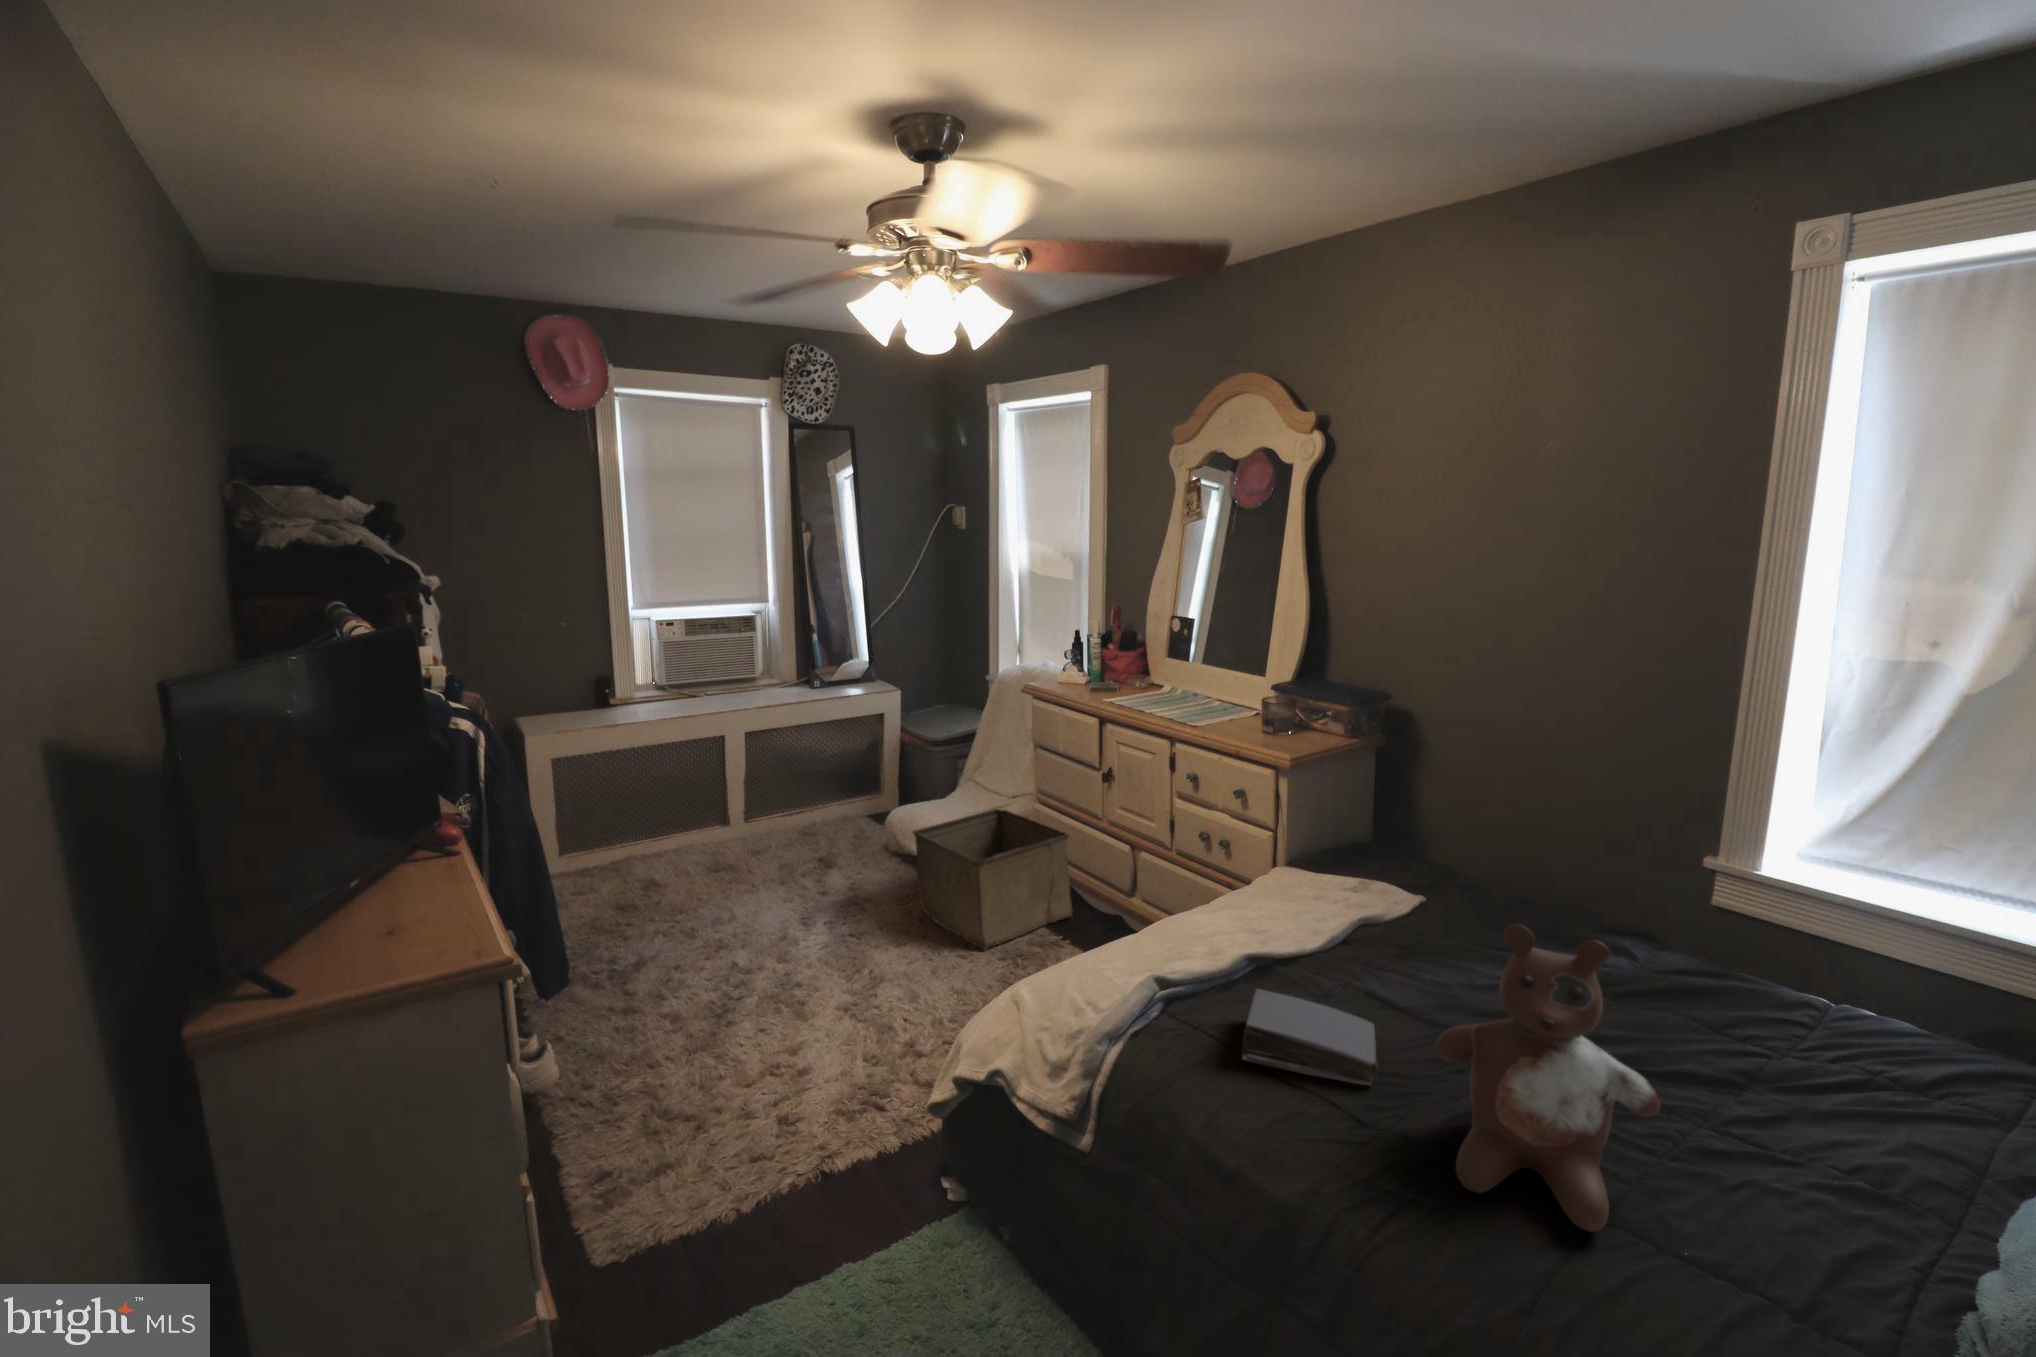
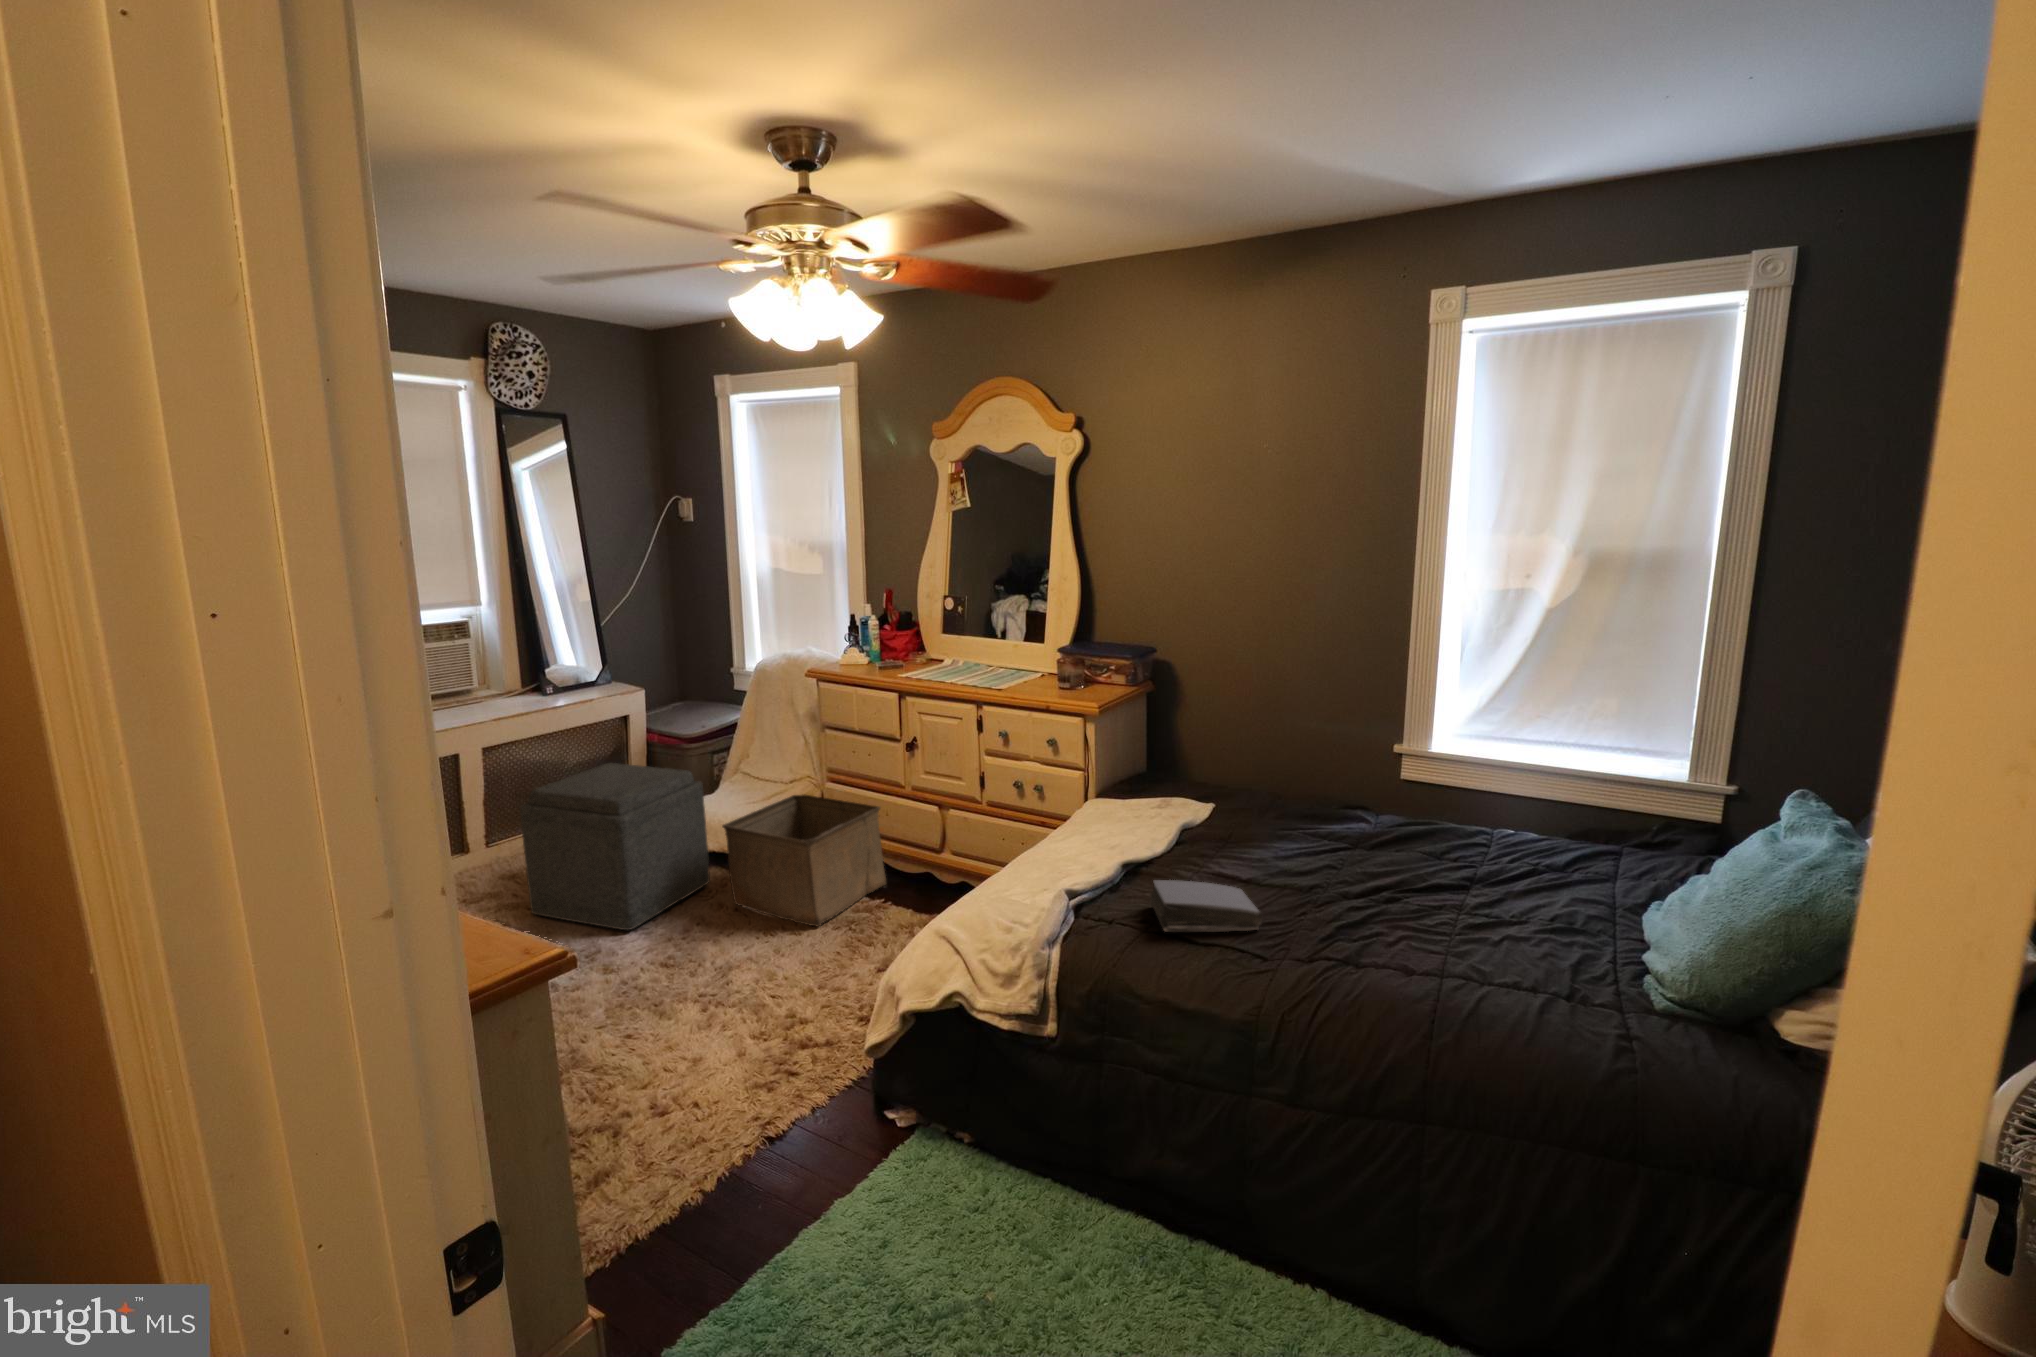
ottoman: none [746,756,910,919] -> present [520,763,710,930]
stuffed bear: present [1435,924,1661,1231] -> none [1308,784,1454,979]

